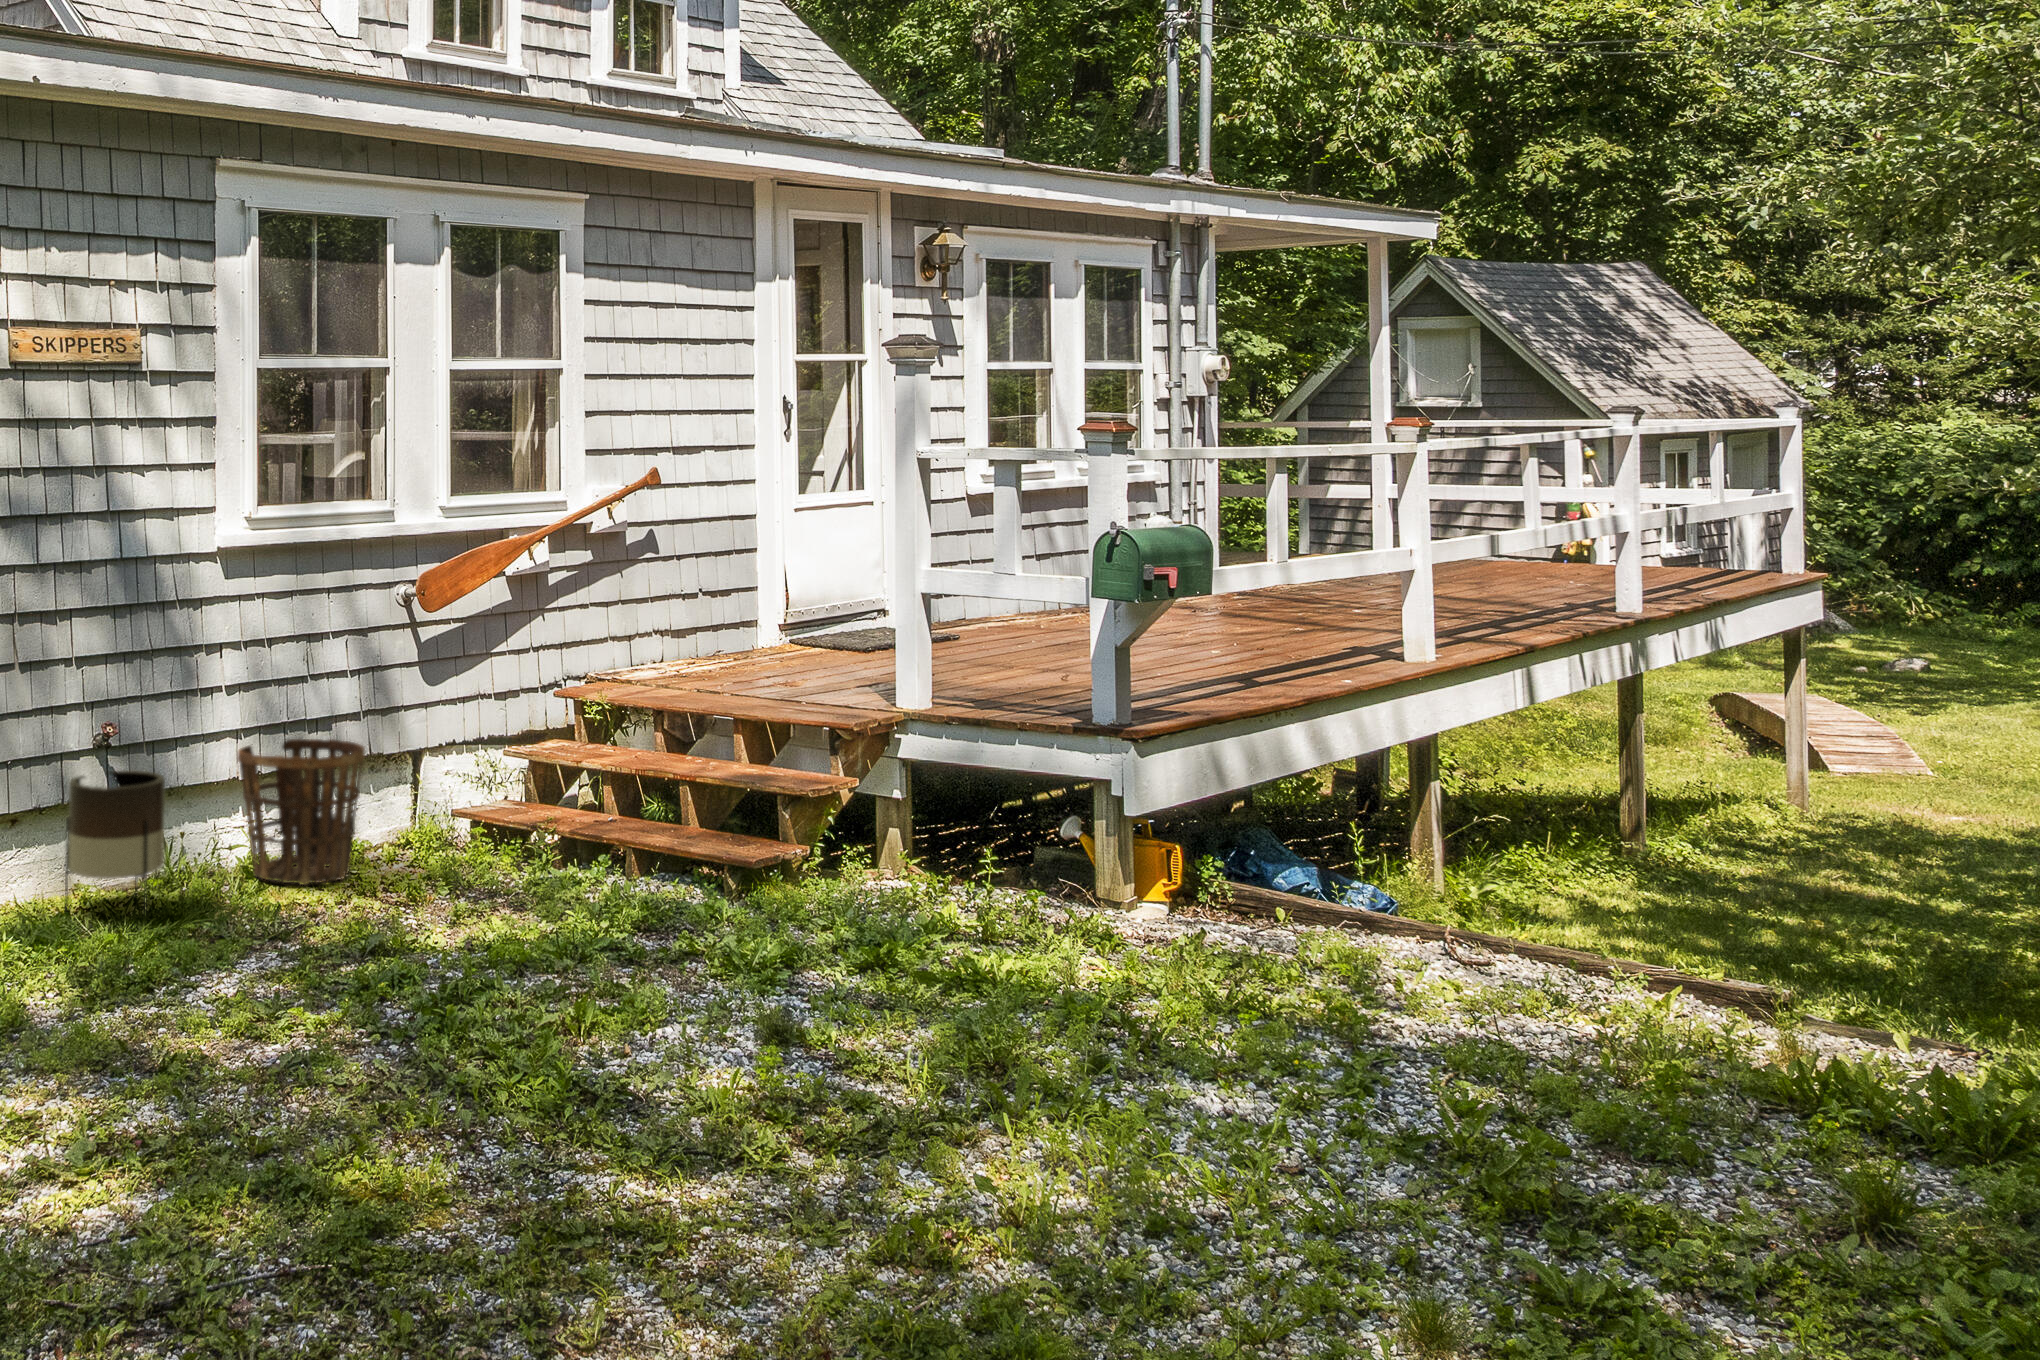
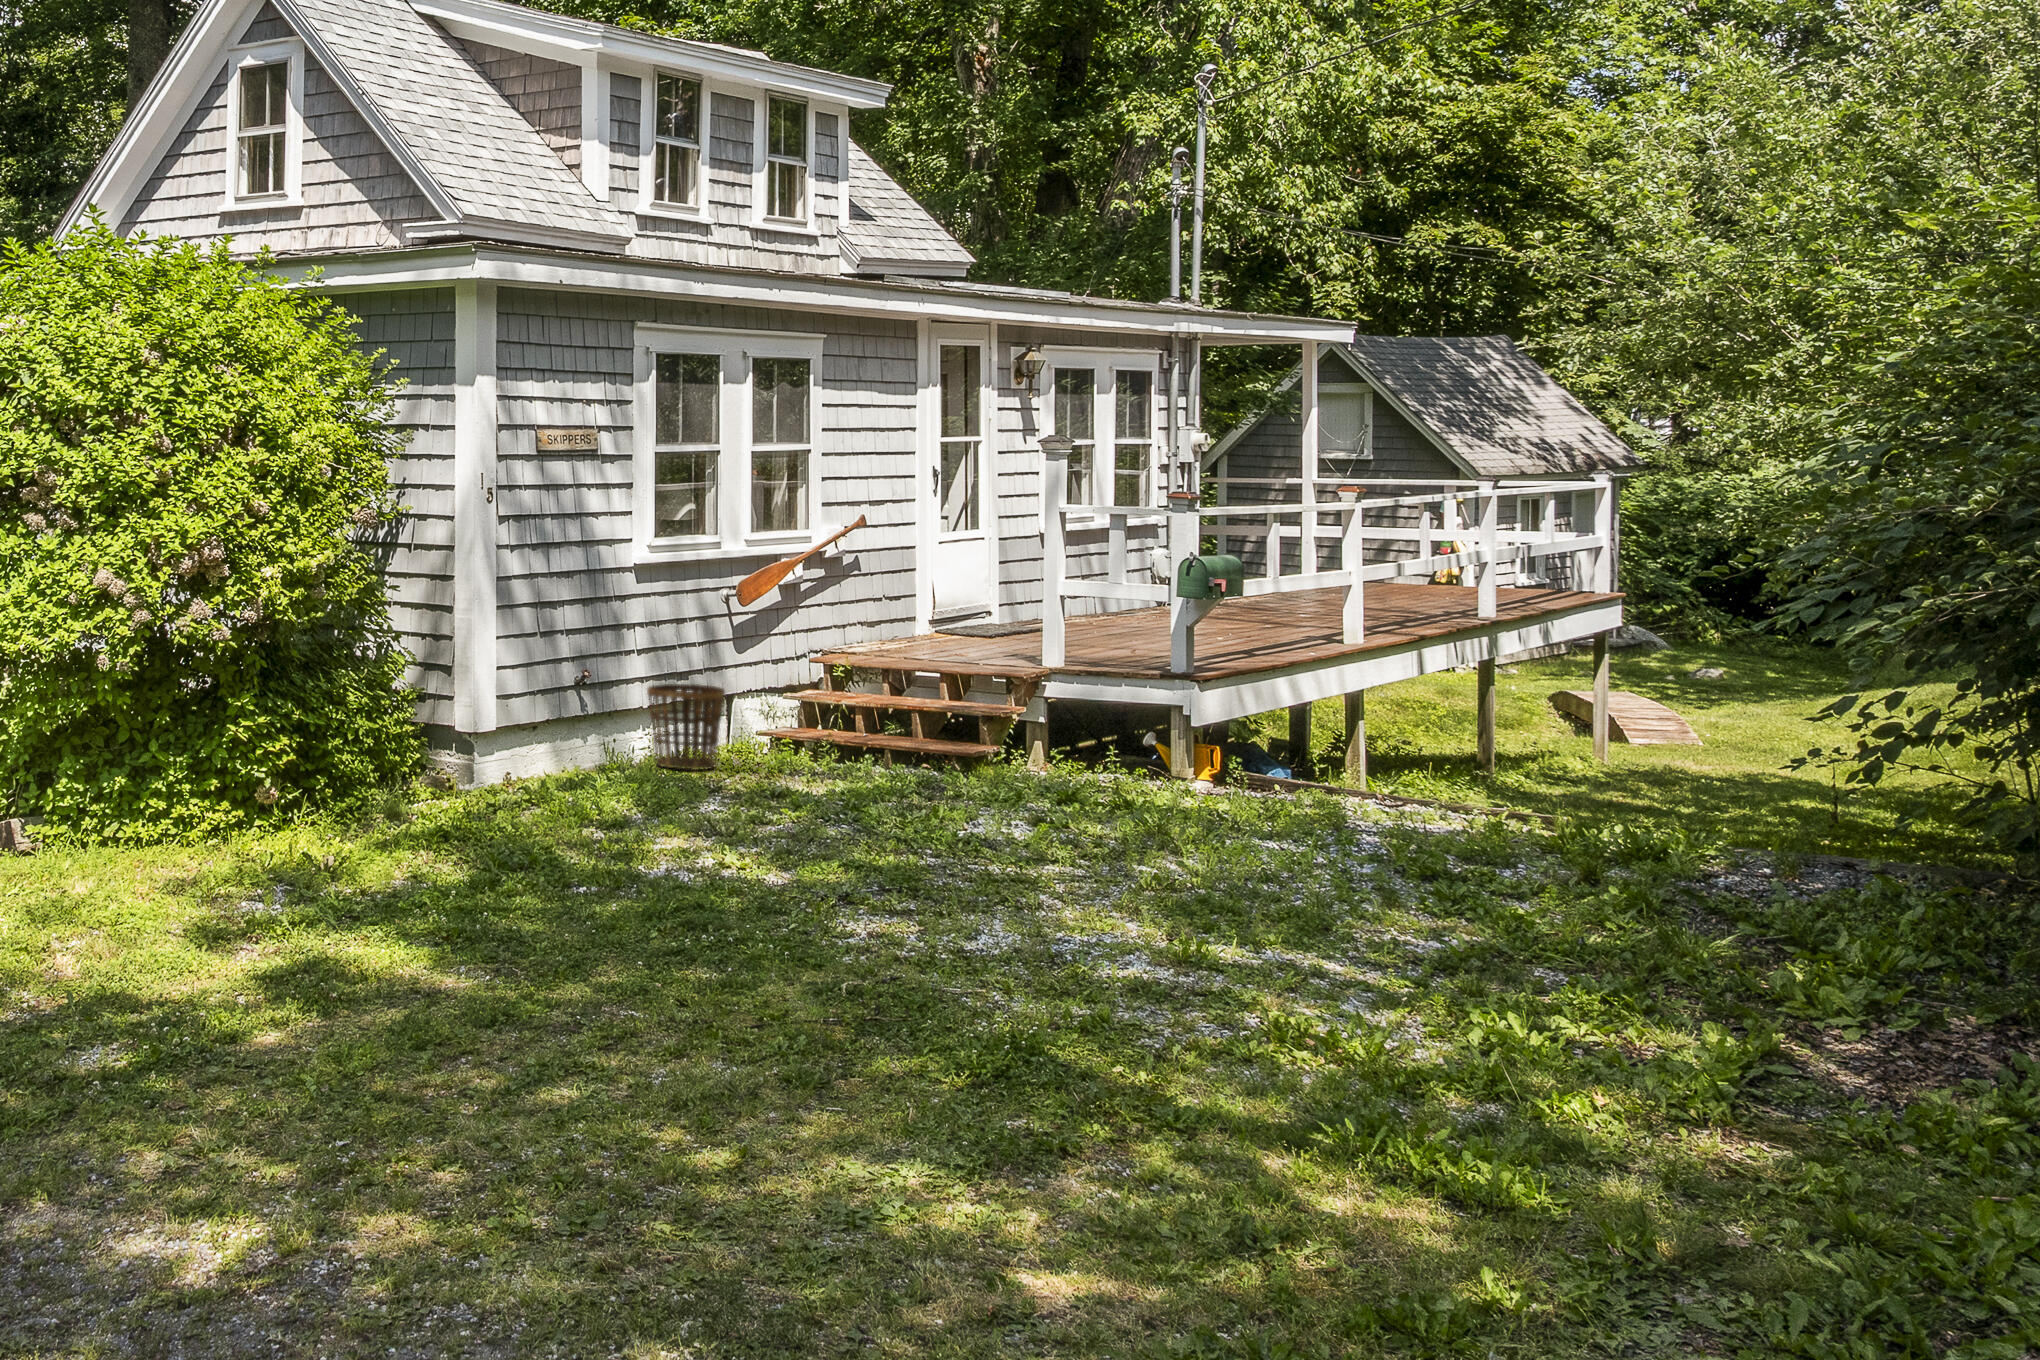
planter: present [65,770,165,914] -> none [567,698,624,783]

